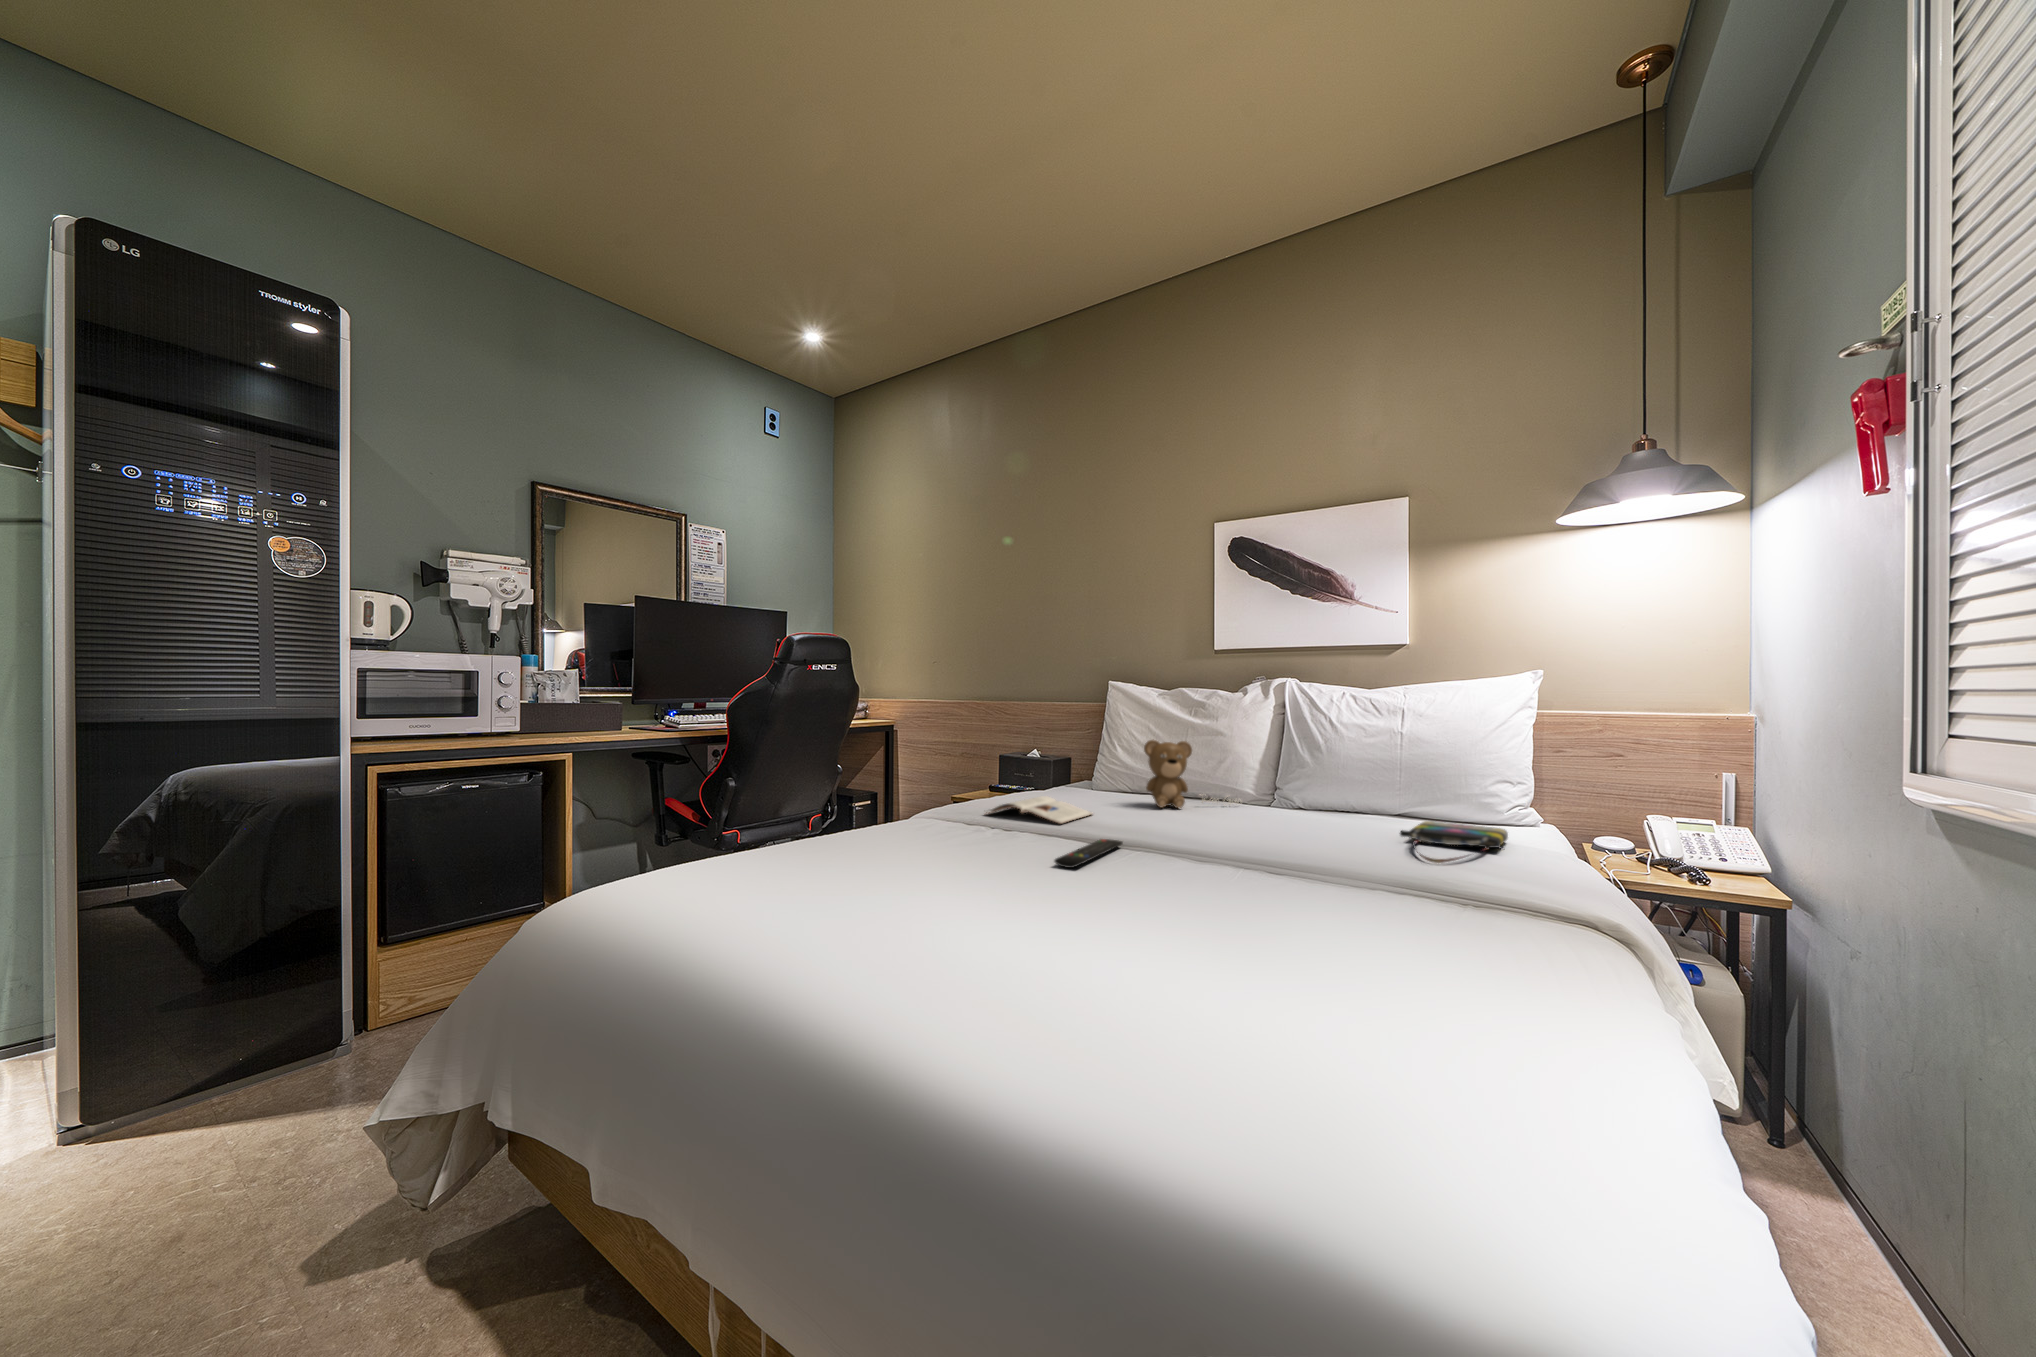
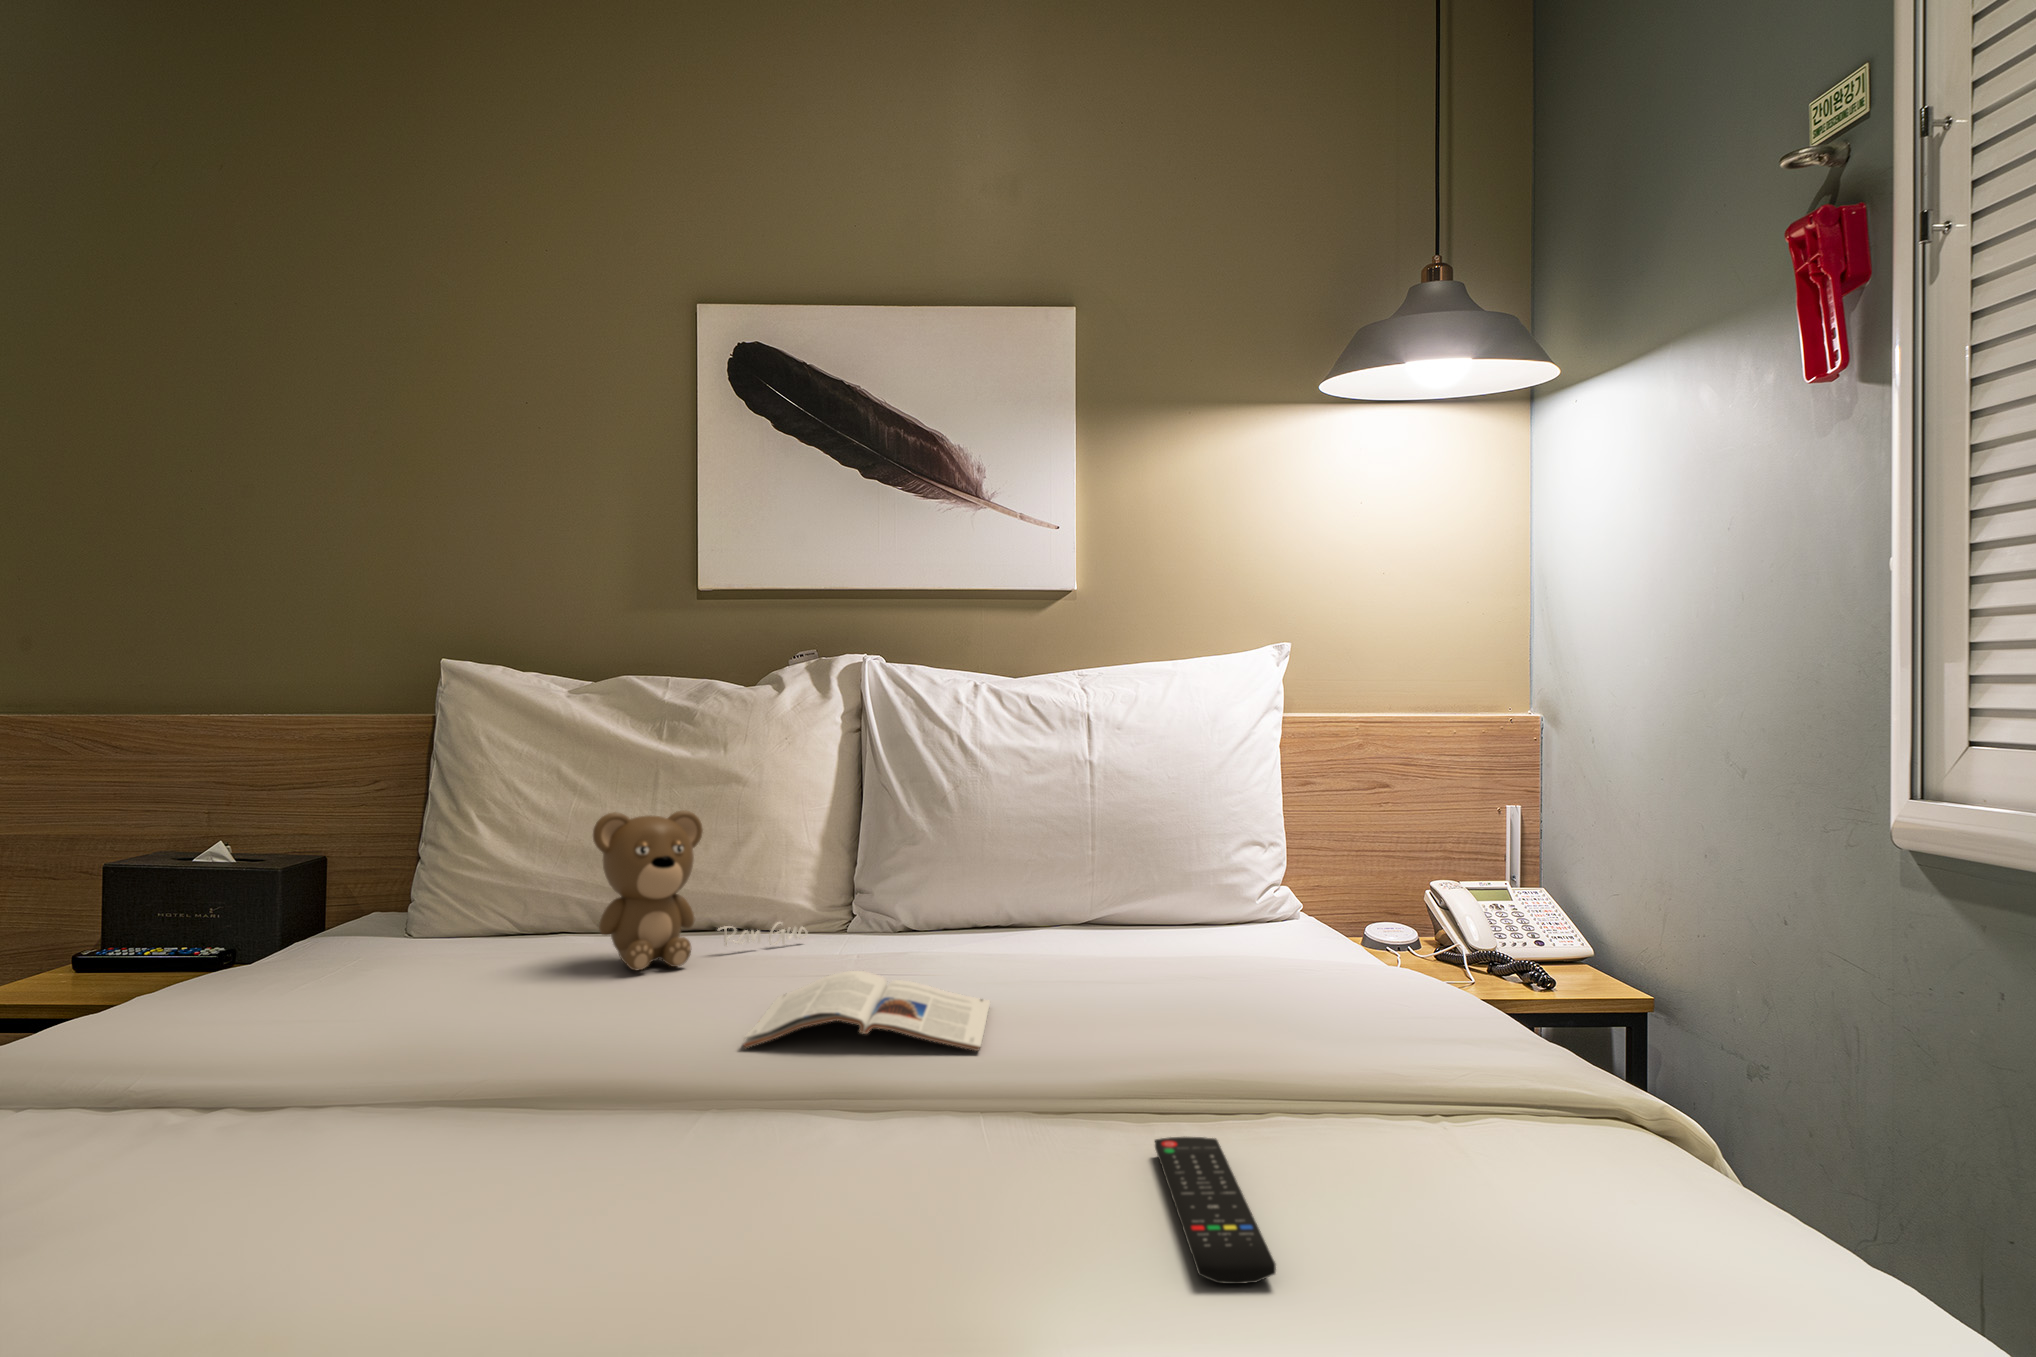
magazine: present [984,796,1093,824] -> present [743,971,990,1051]
tote bag: present [1400,821,1508,863] -> none [1147,948,1326,1054]
remote control: present [1055,839,1123,868] -> present [1155,1137,1276,1284]

